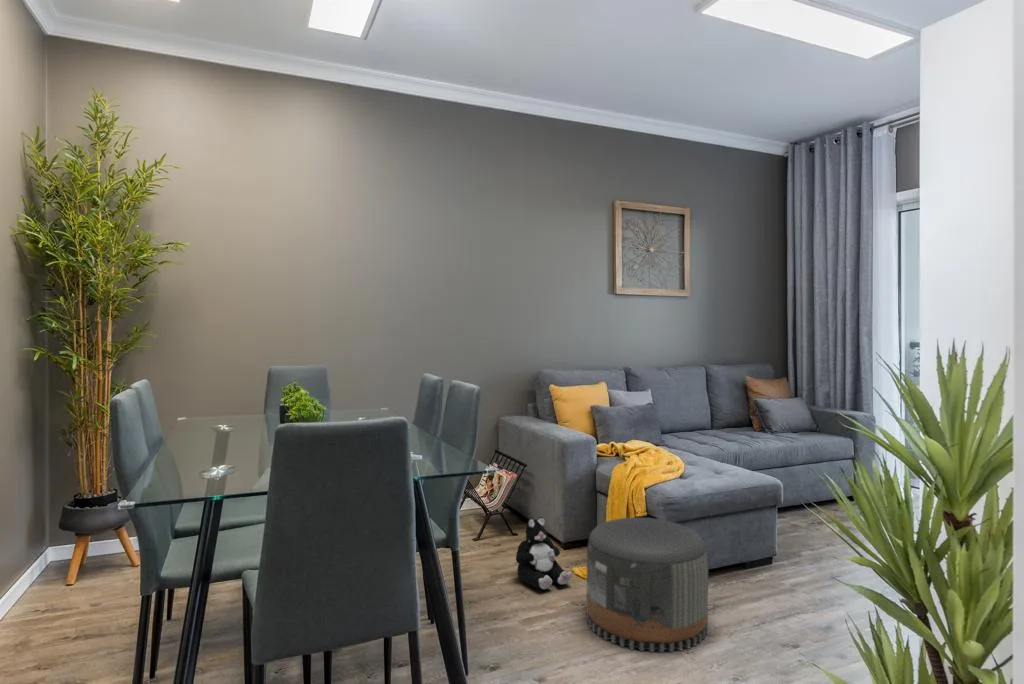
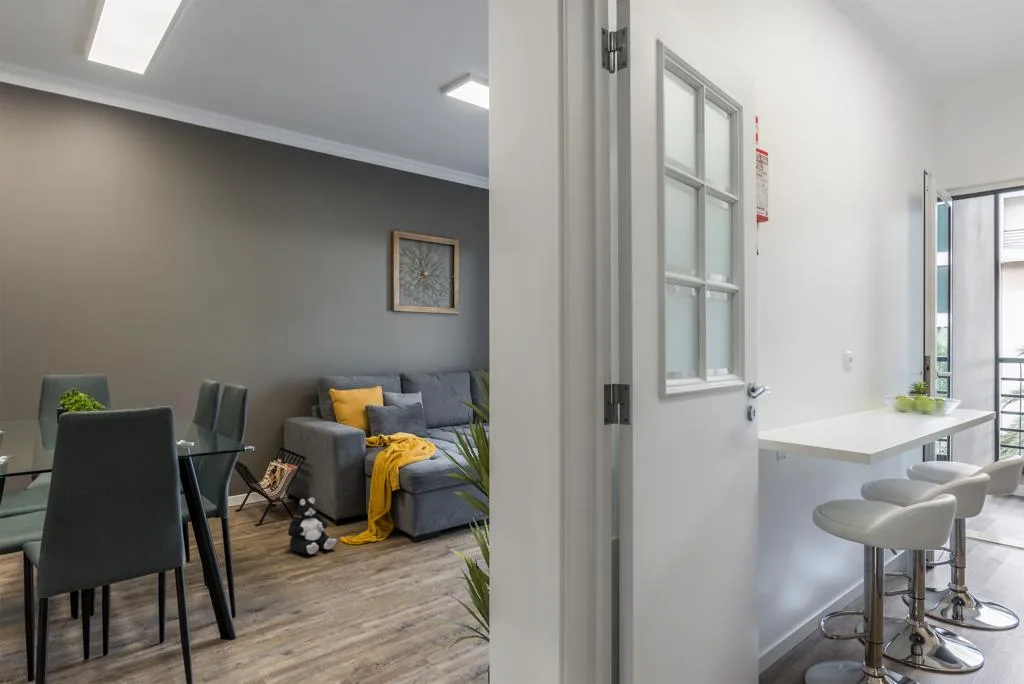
pouf: present [586,517,708,652] -> none [342,488,436,585]

